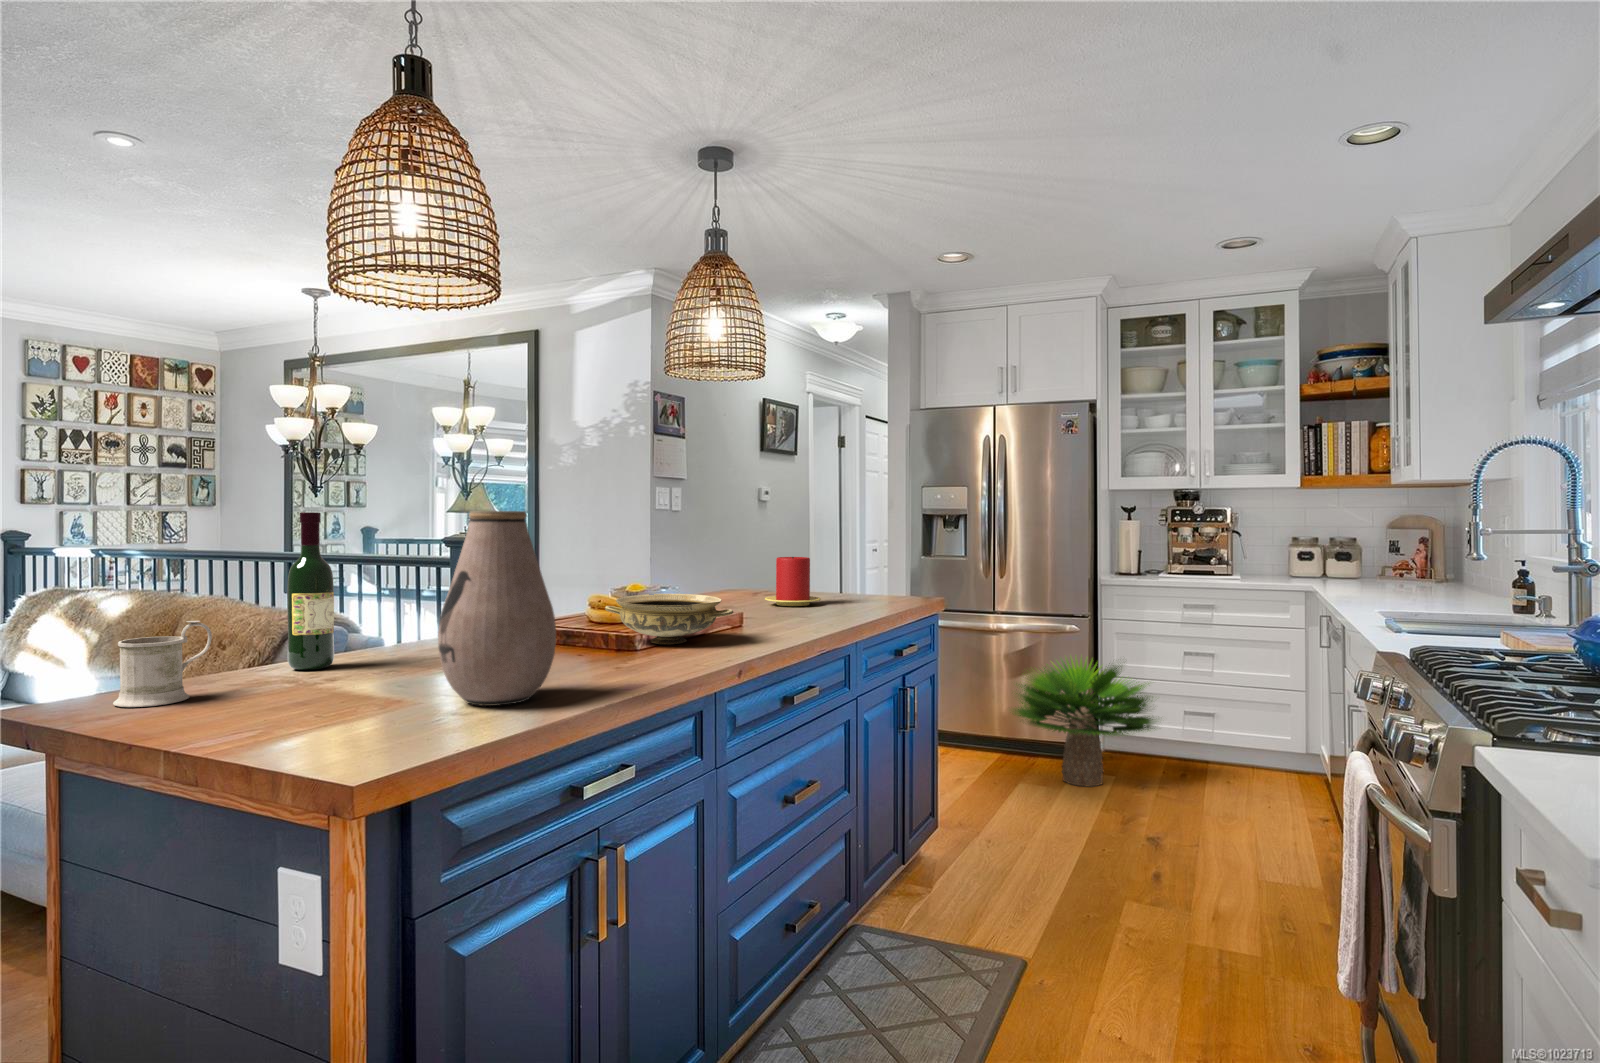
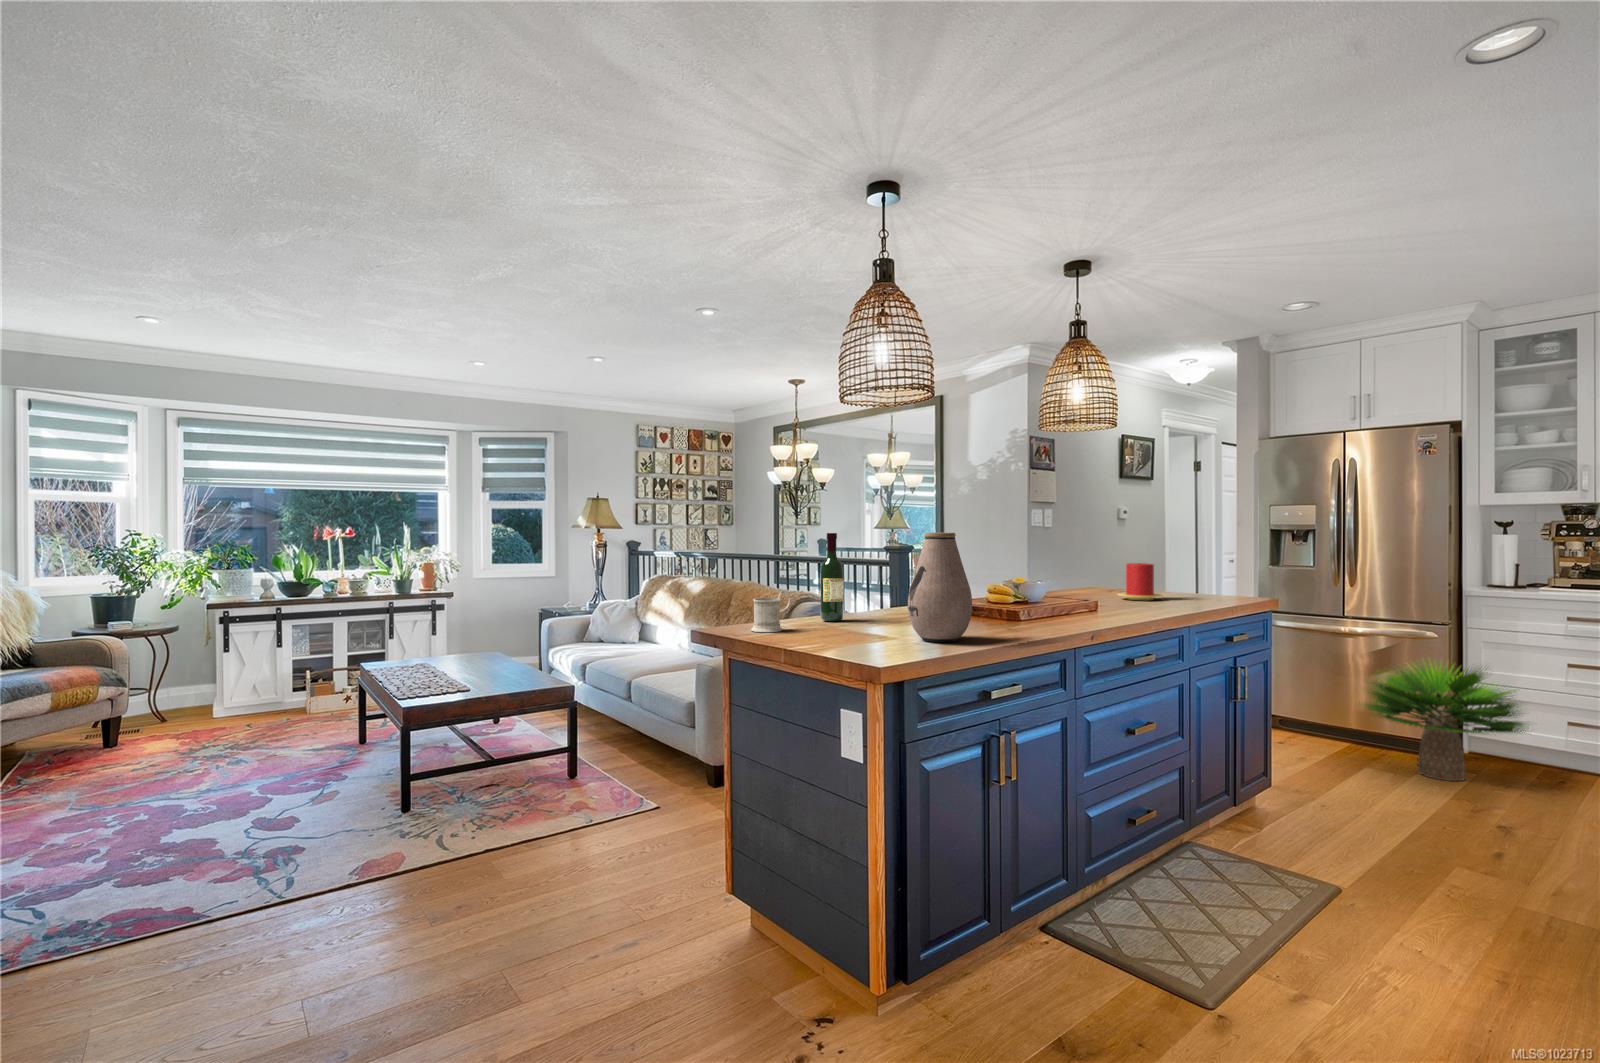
ceramic bowl: present [605,594,733,644] -> none [998,586,1087,619]

